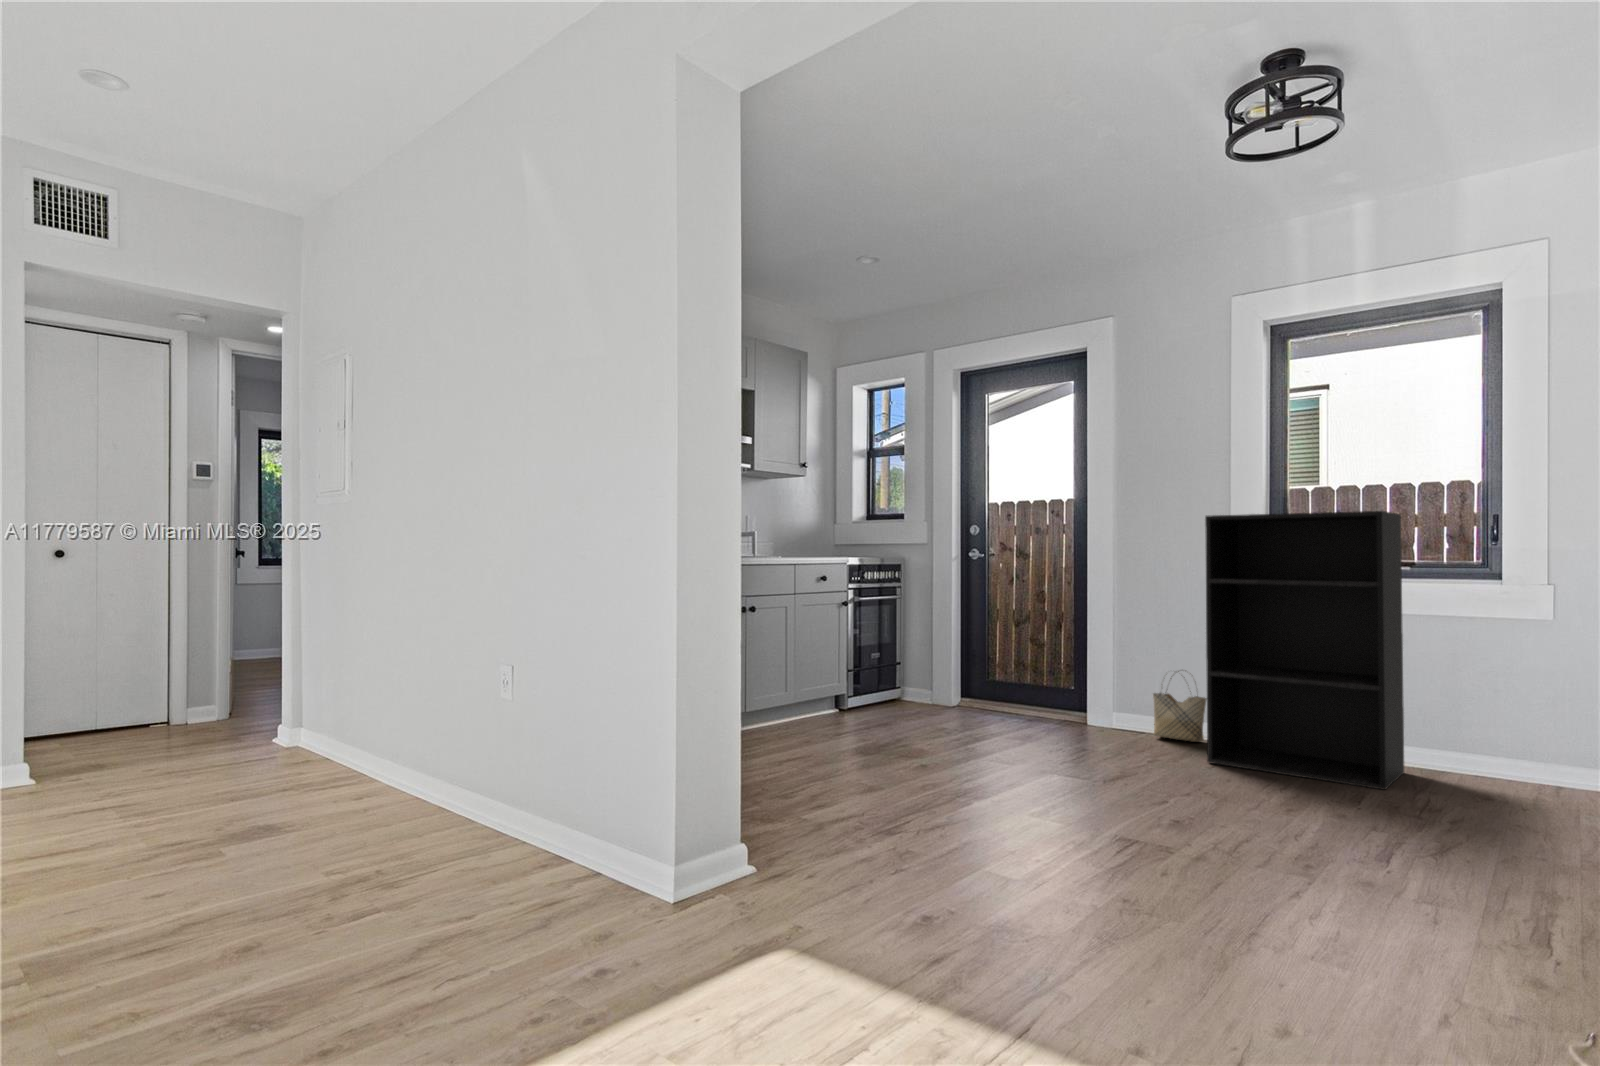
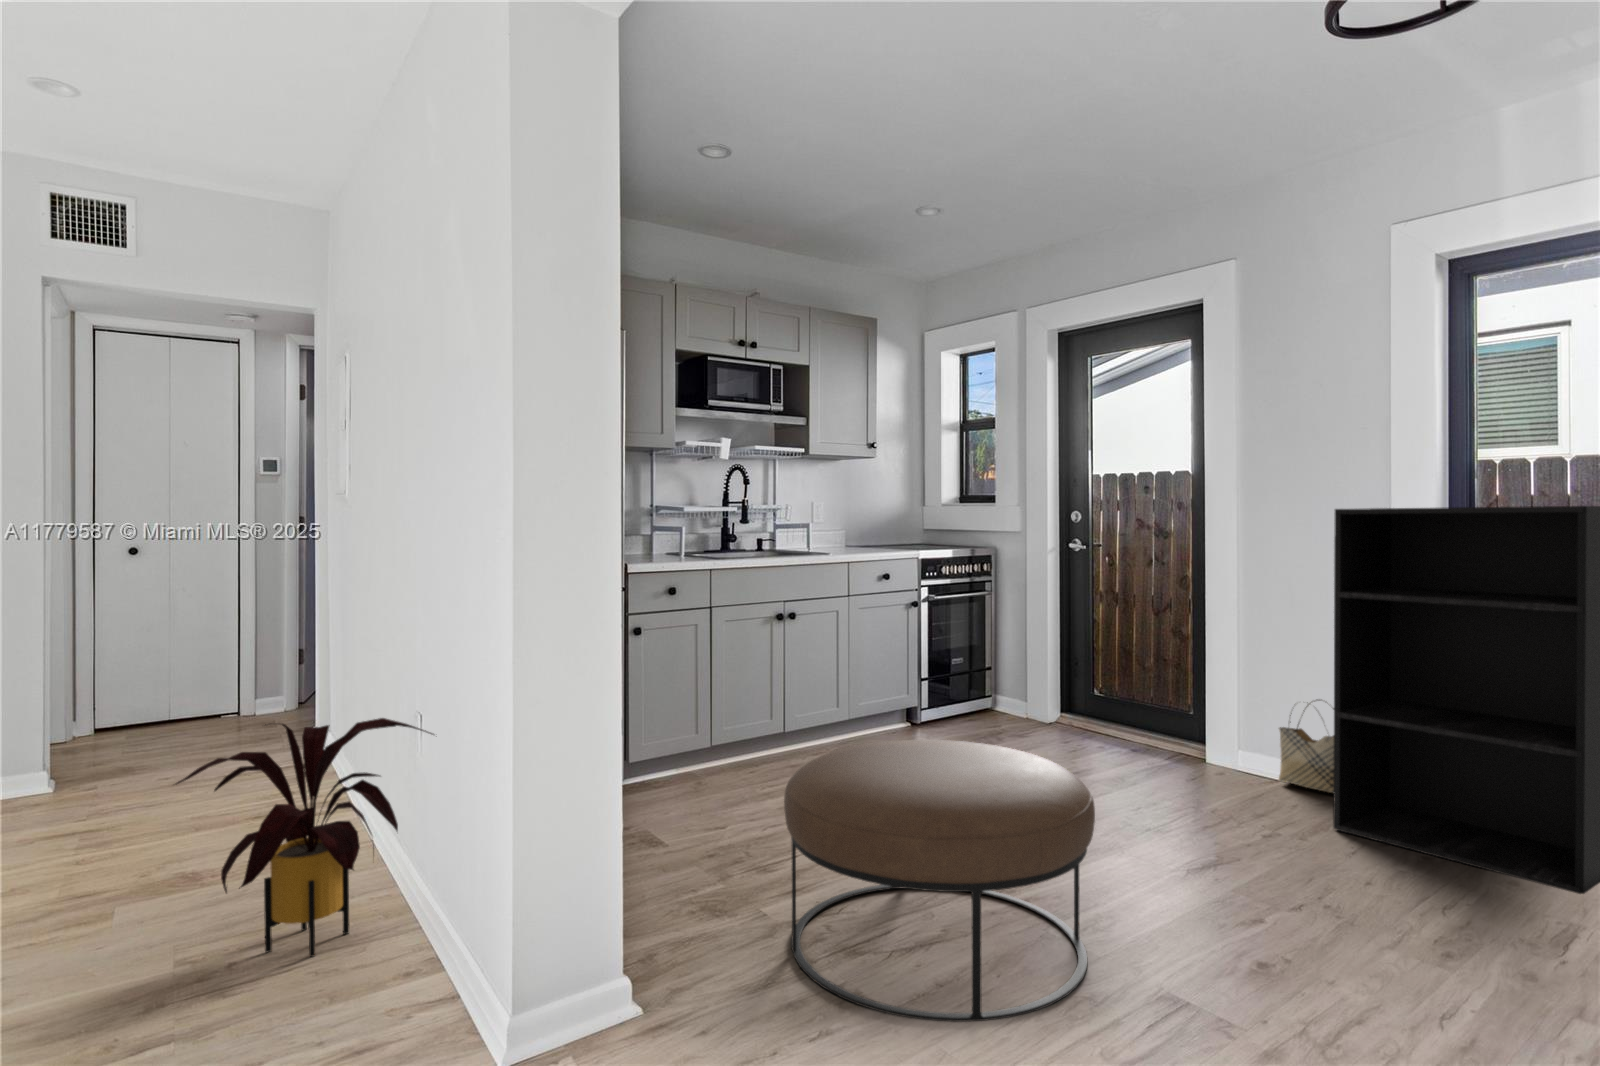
house plant: none [338,675,538,886] -> present [176,718,434,957]
ottoman: none [847,690,1091,883] -> present [784,740,1095,1022]

